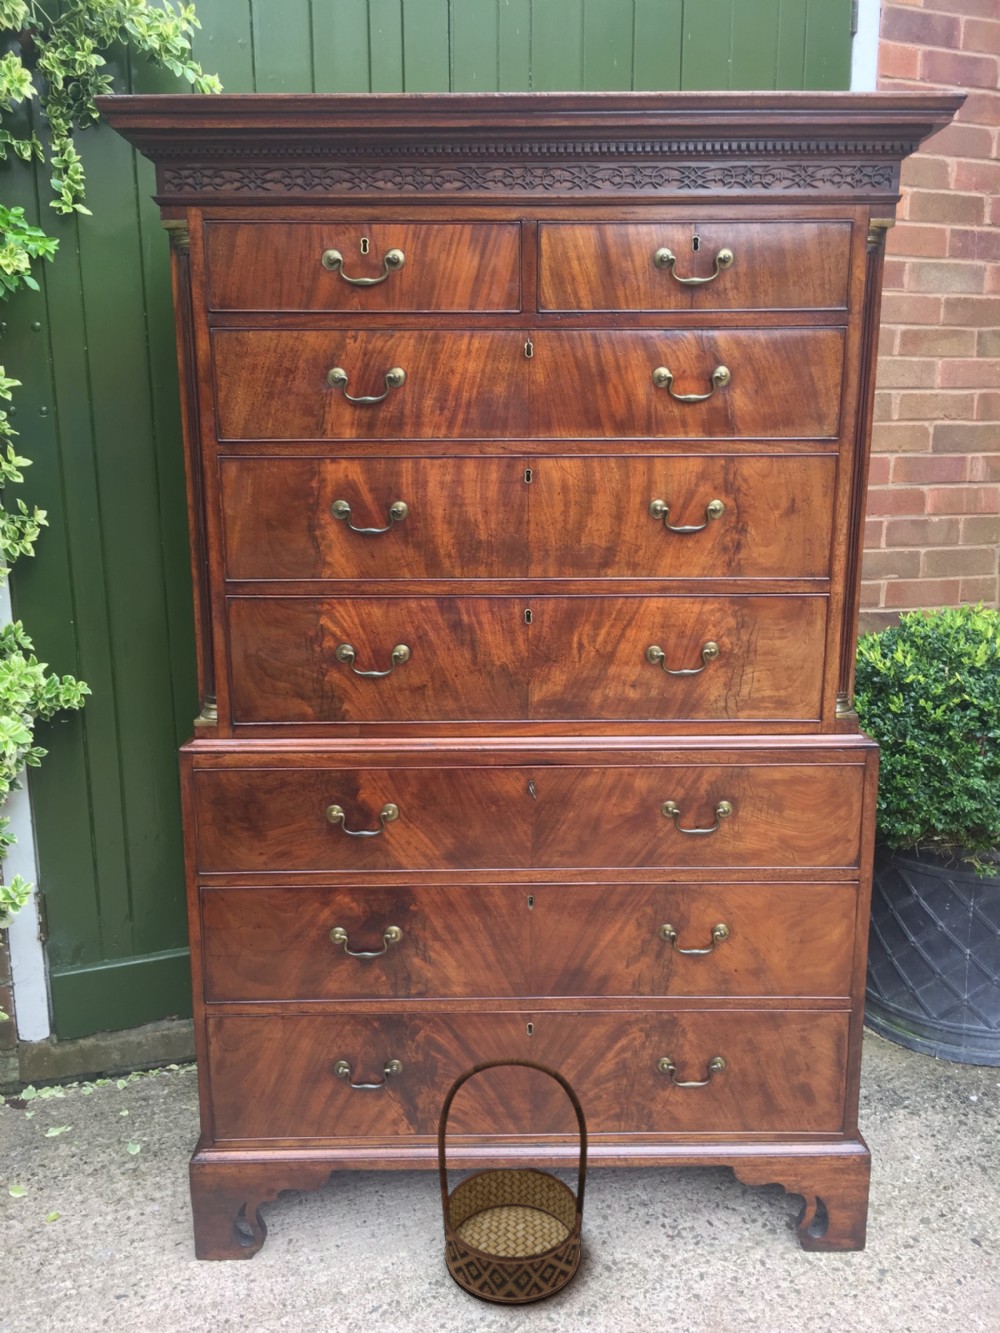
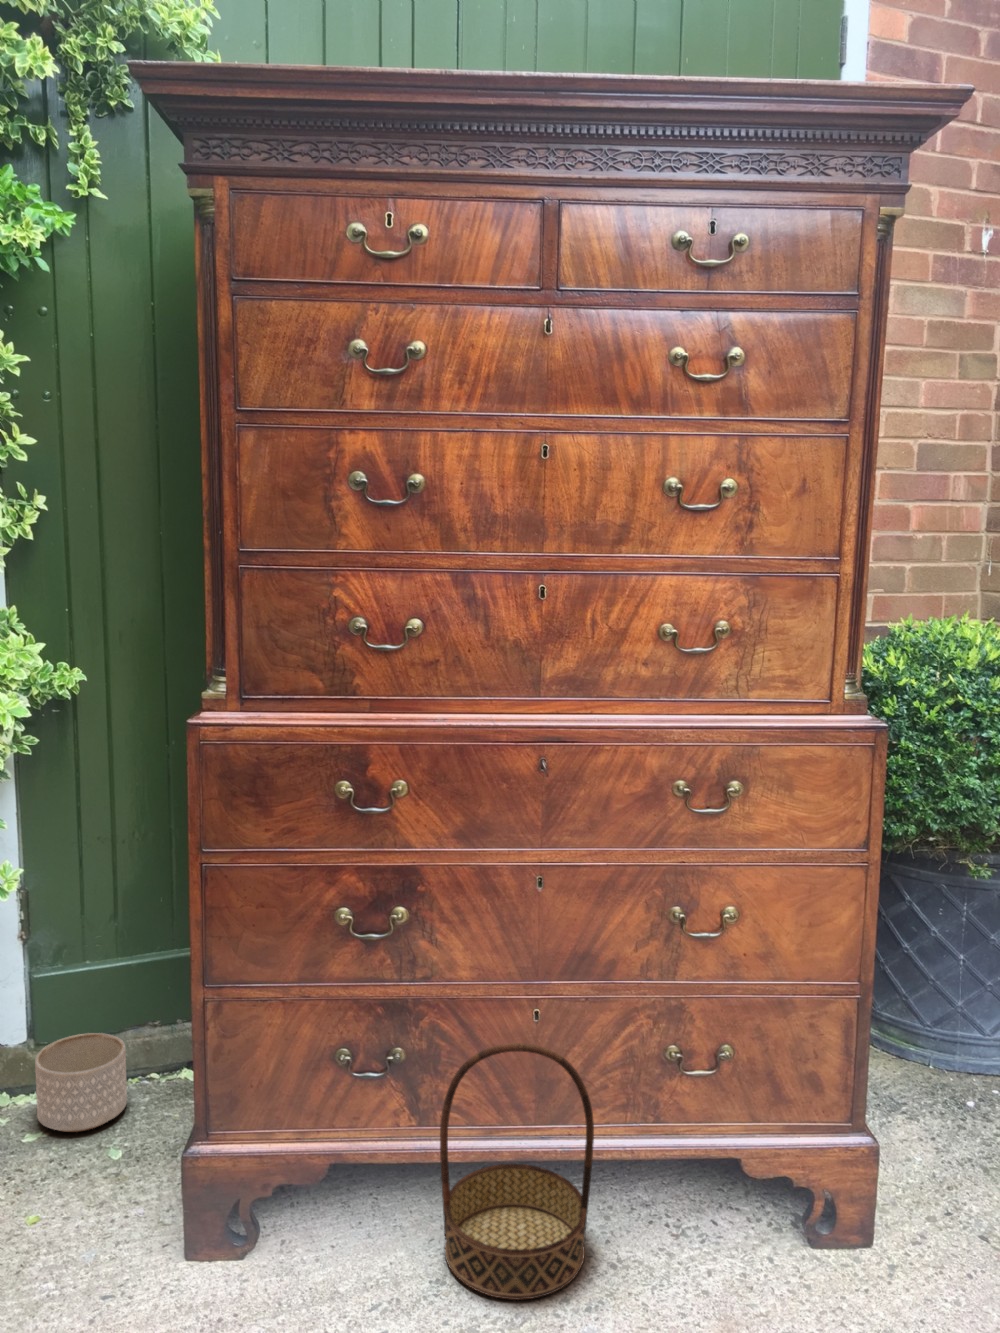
planter: none [58,1029,148,1126] -> present [35,1033,127,1132]

